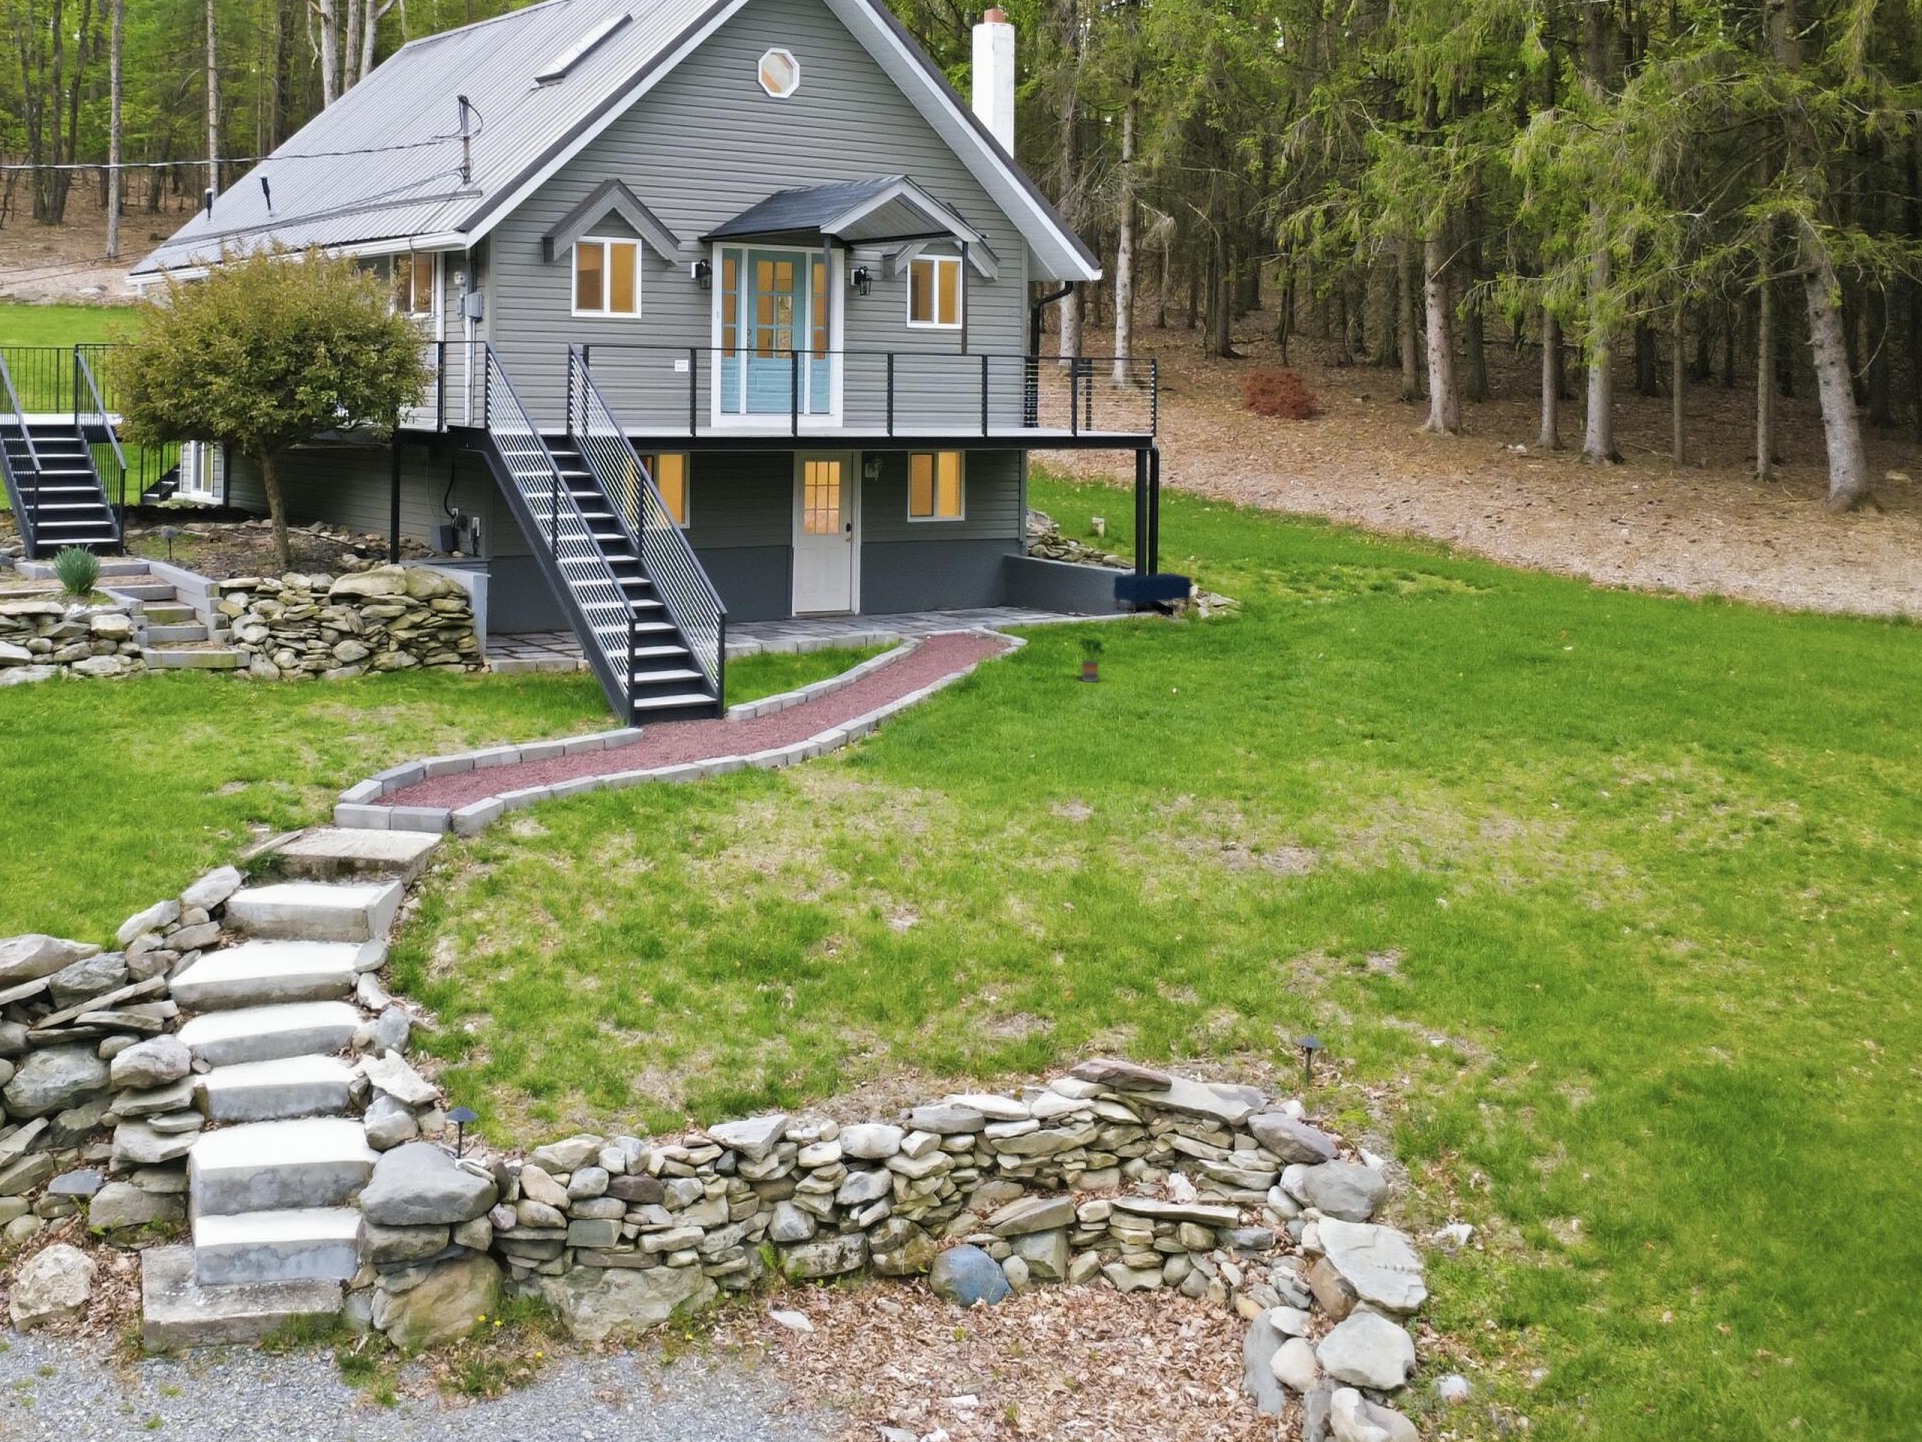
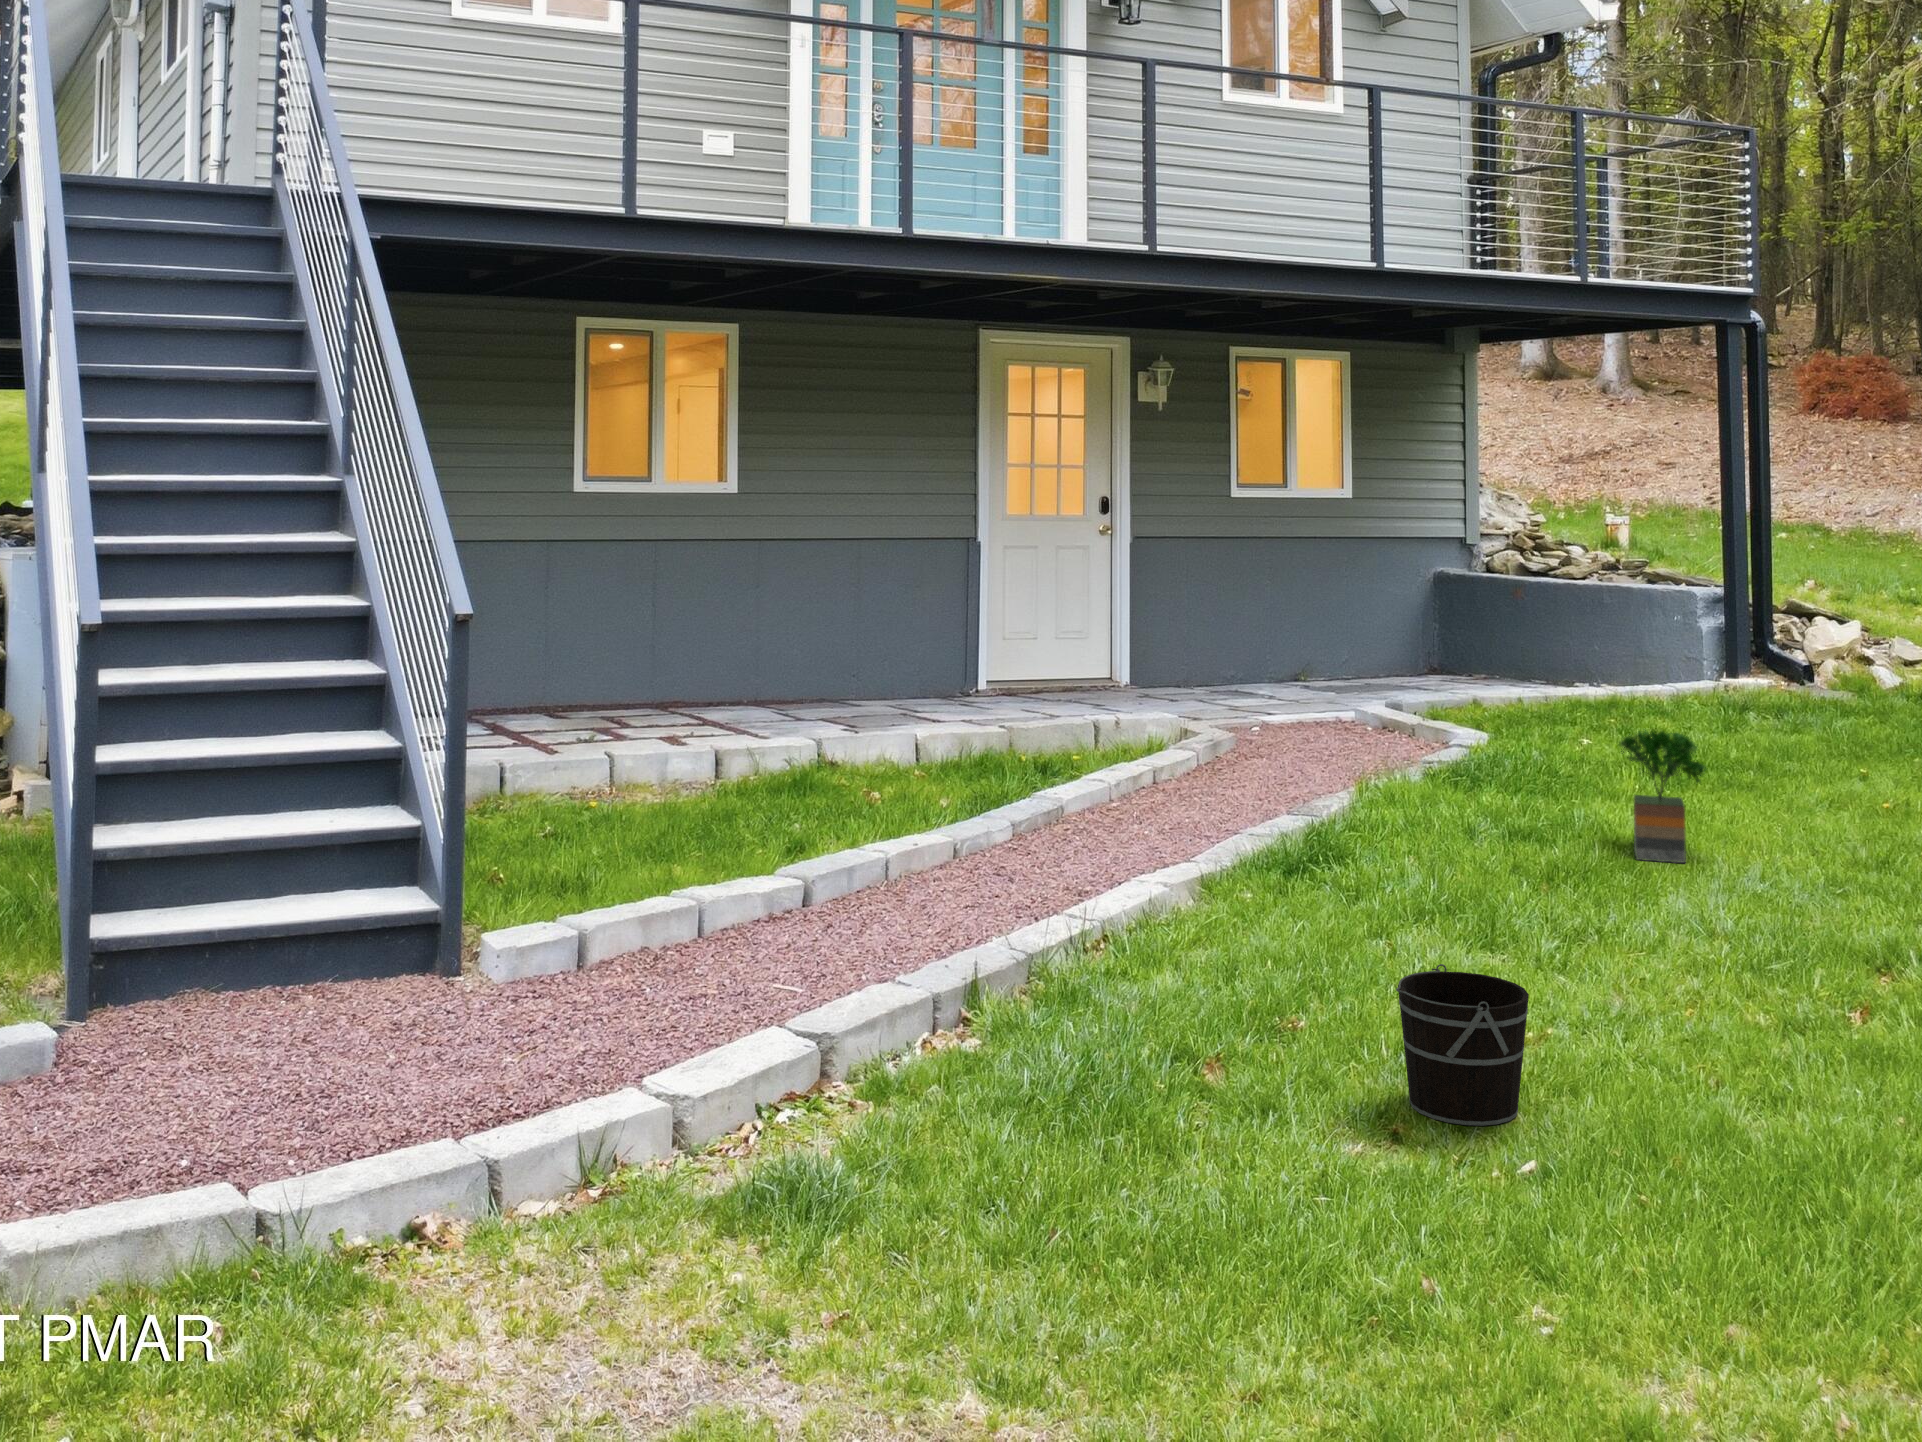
bench: present [1113,573,1192,612] -> none [1682,600,1860,686]
bucket: none [1019,701,1051,736] -> present [1396,964,1529,1126]

